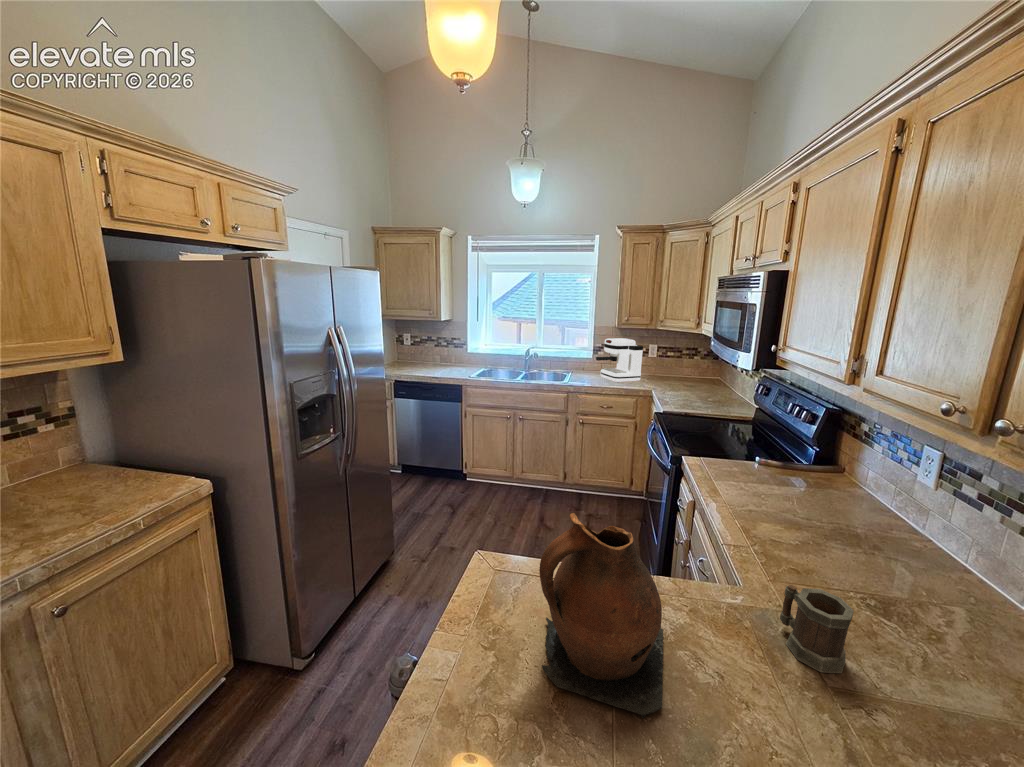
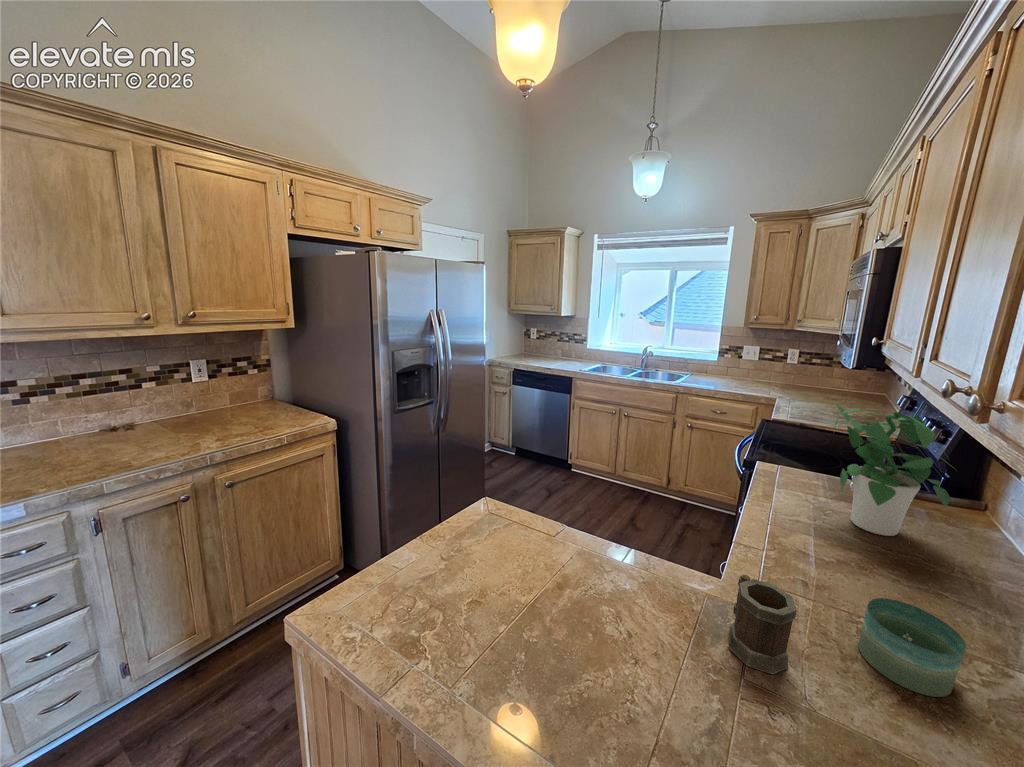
coffee maker: present [596,338,643,382] -> none [716,339,774,388]
potted plant: none [766,403,860,510] -> present [835,404,950,536]
ceramic pitcher: present [539,513,663,718] -> none [471,452,600,637]
candle: none [864,575,951,650] -> present [858,598,966,697]

